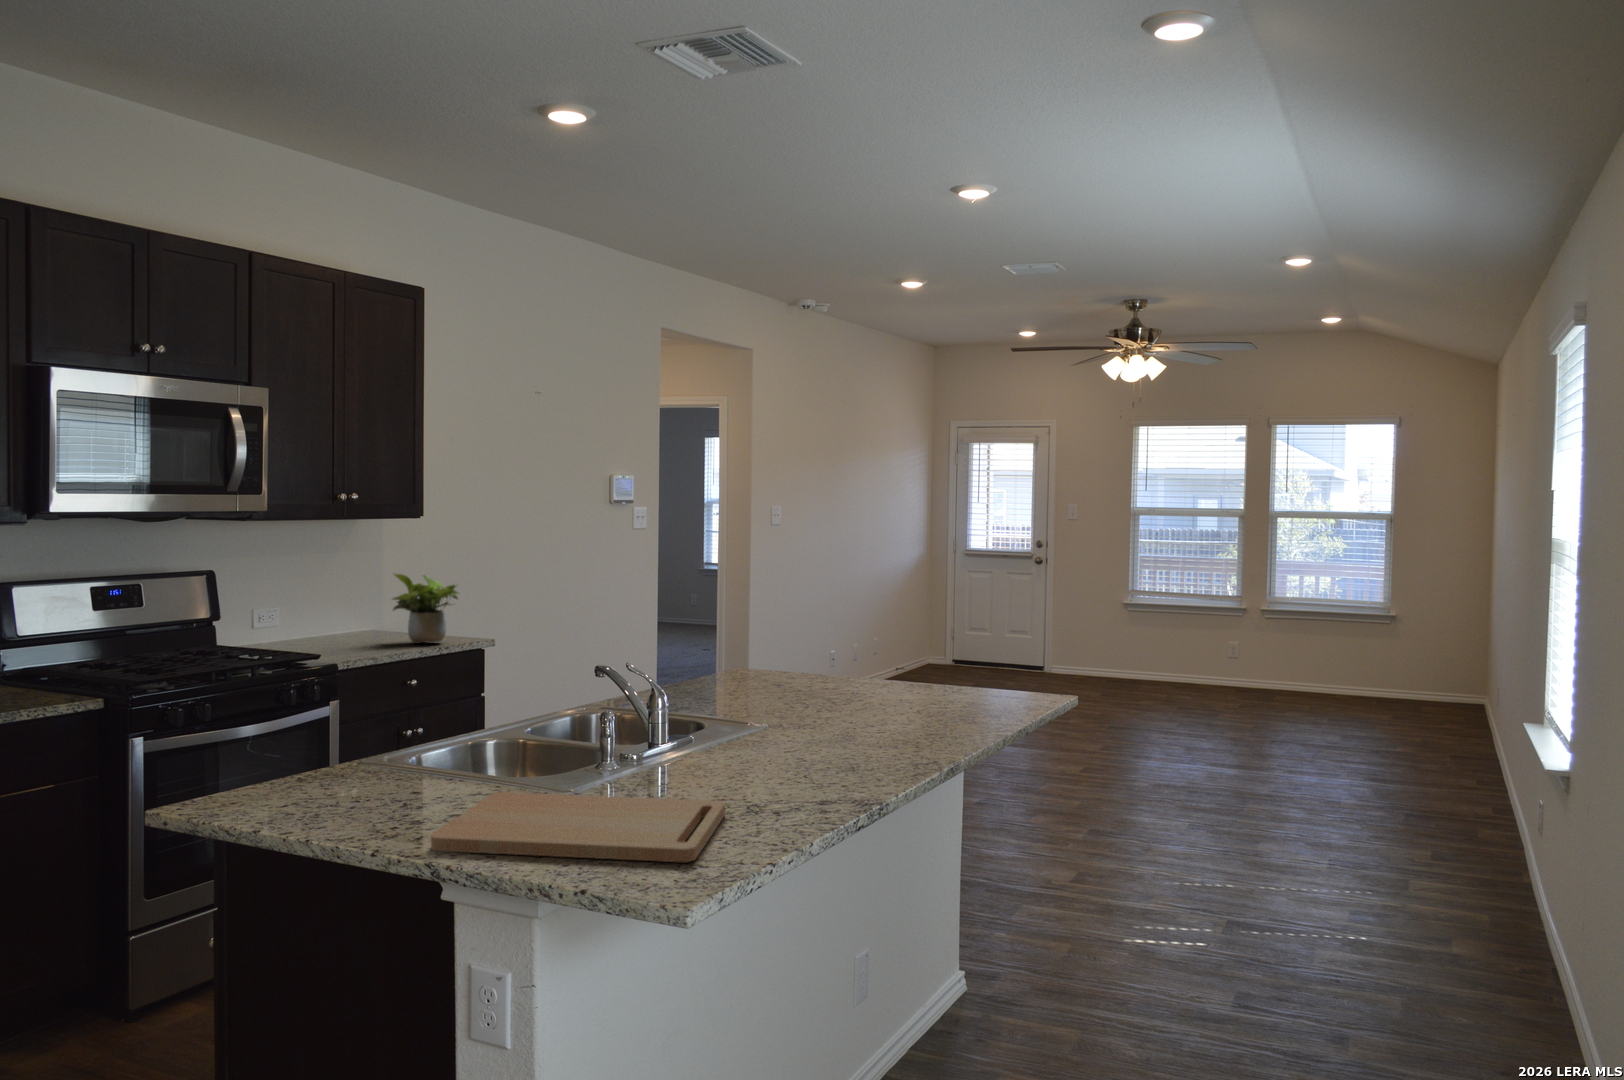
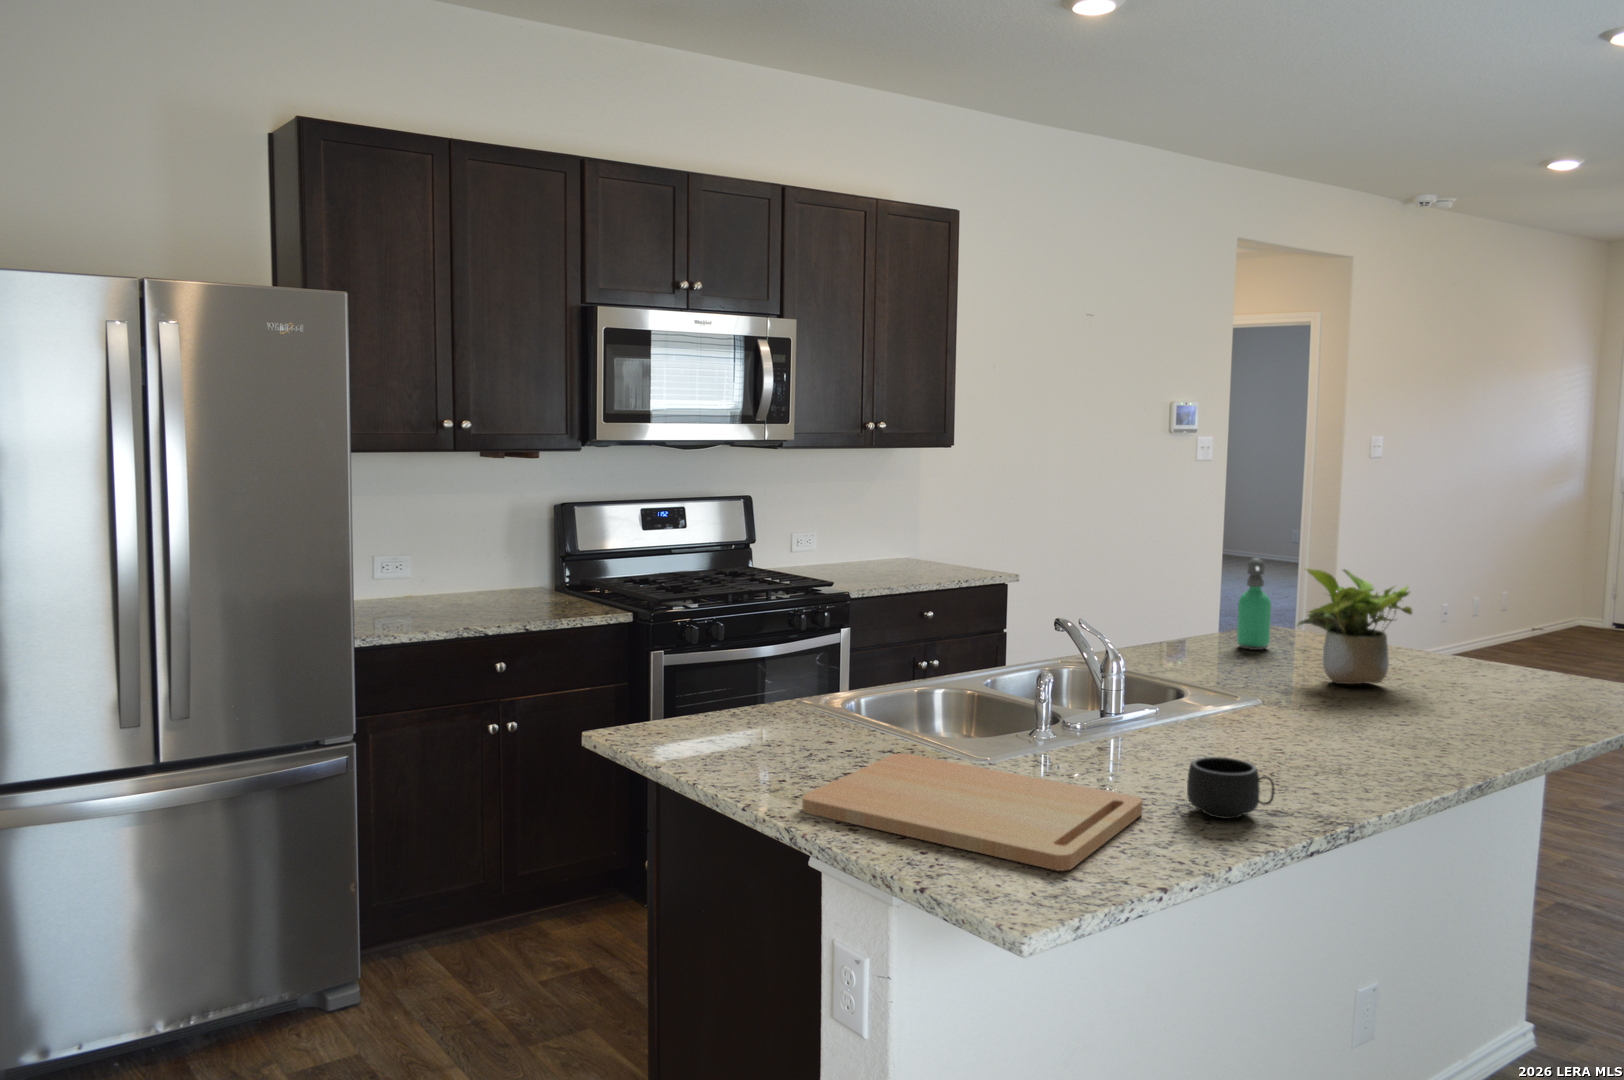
potted plant: present [393,574,458,644] -> present [1298,569,1413,684]
soap dispenser: none [723,611,750,689] -> present [1237,558,1271,650]
mug: none [756,762,822,810] -> present [1187,757,1274,819]

